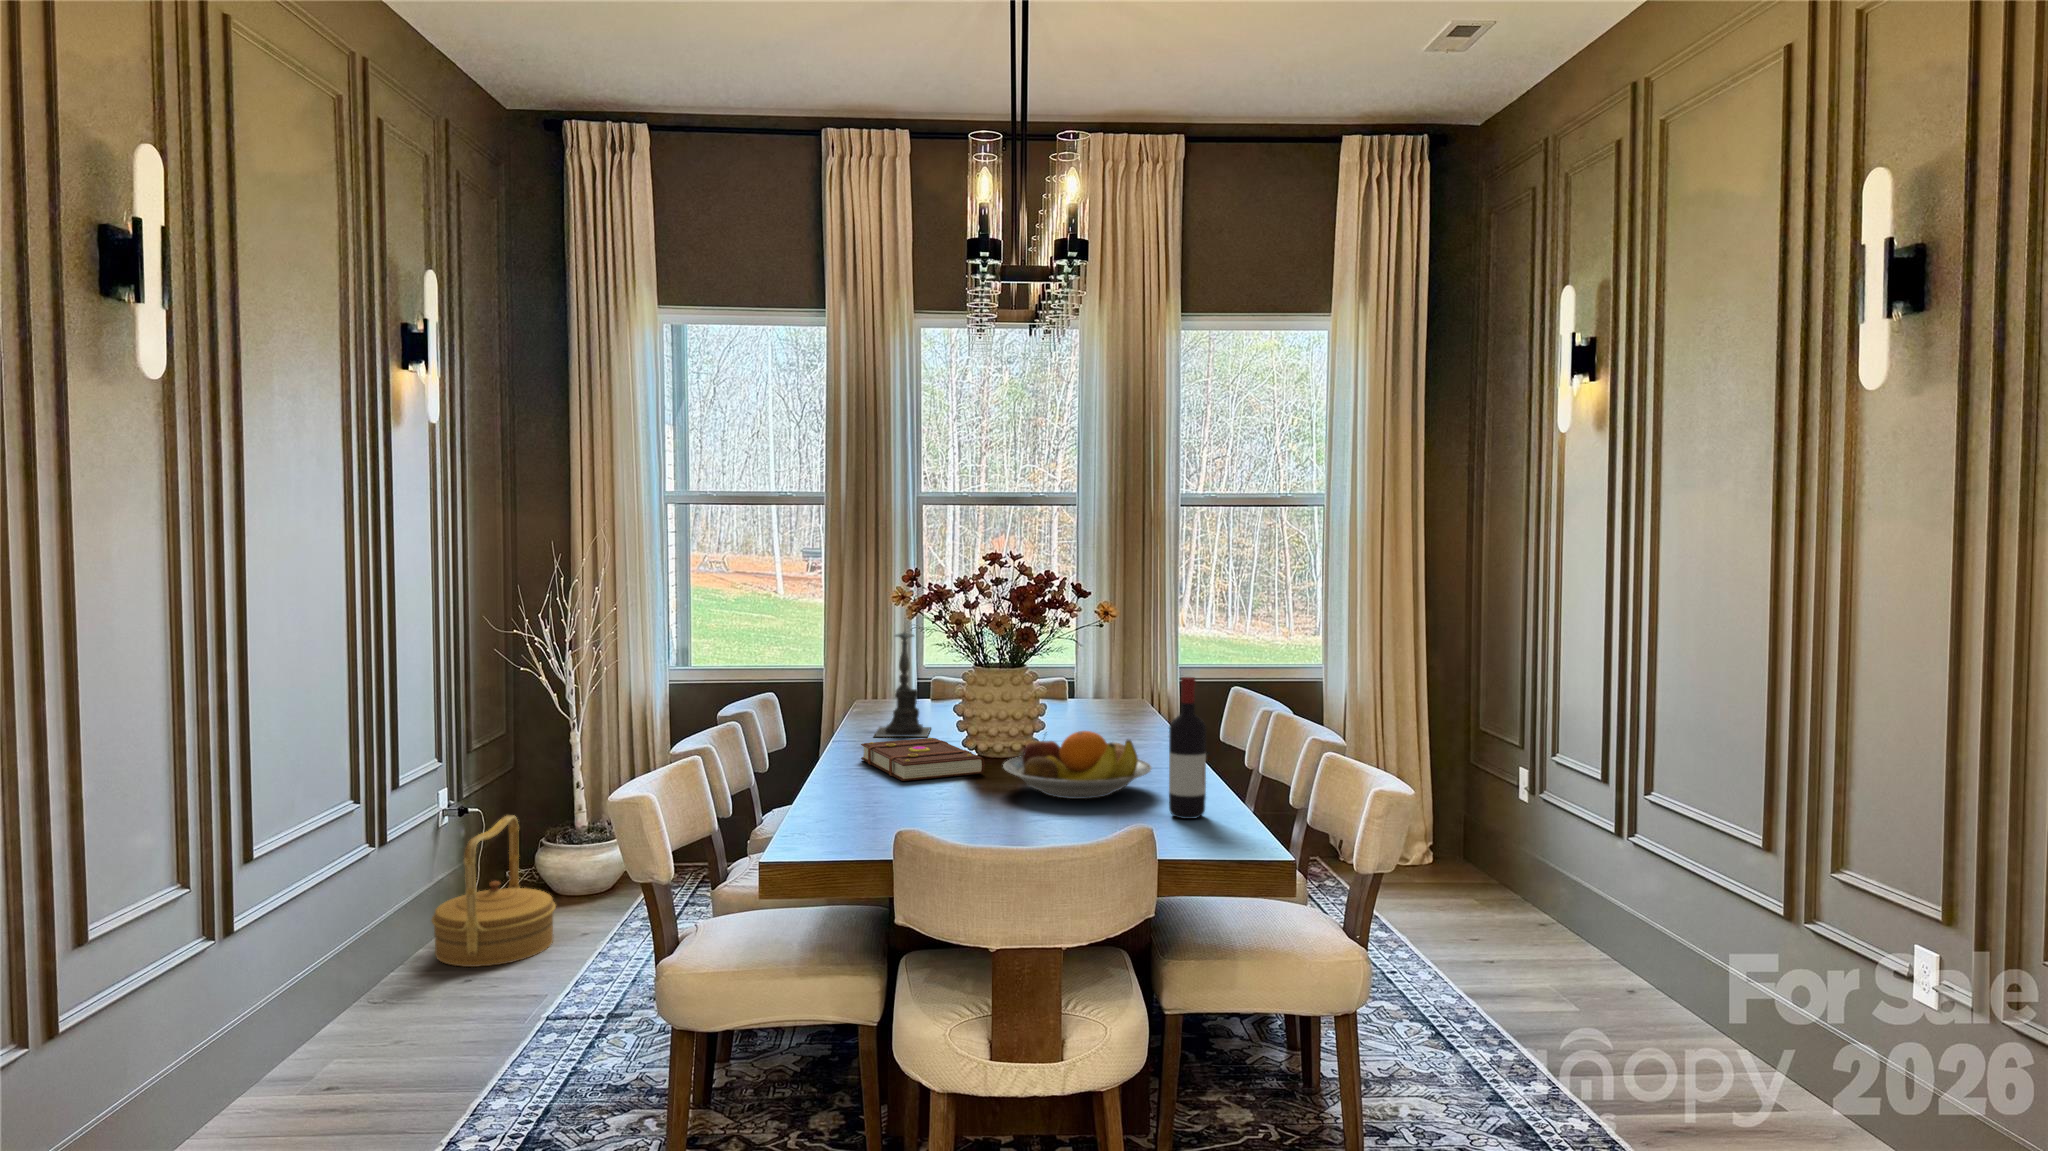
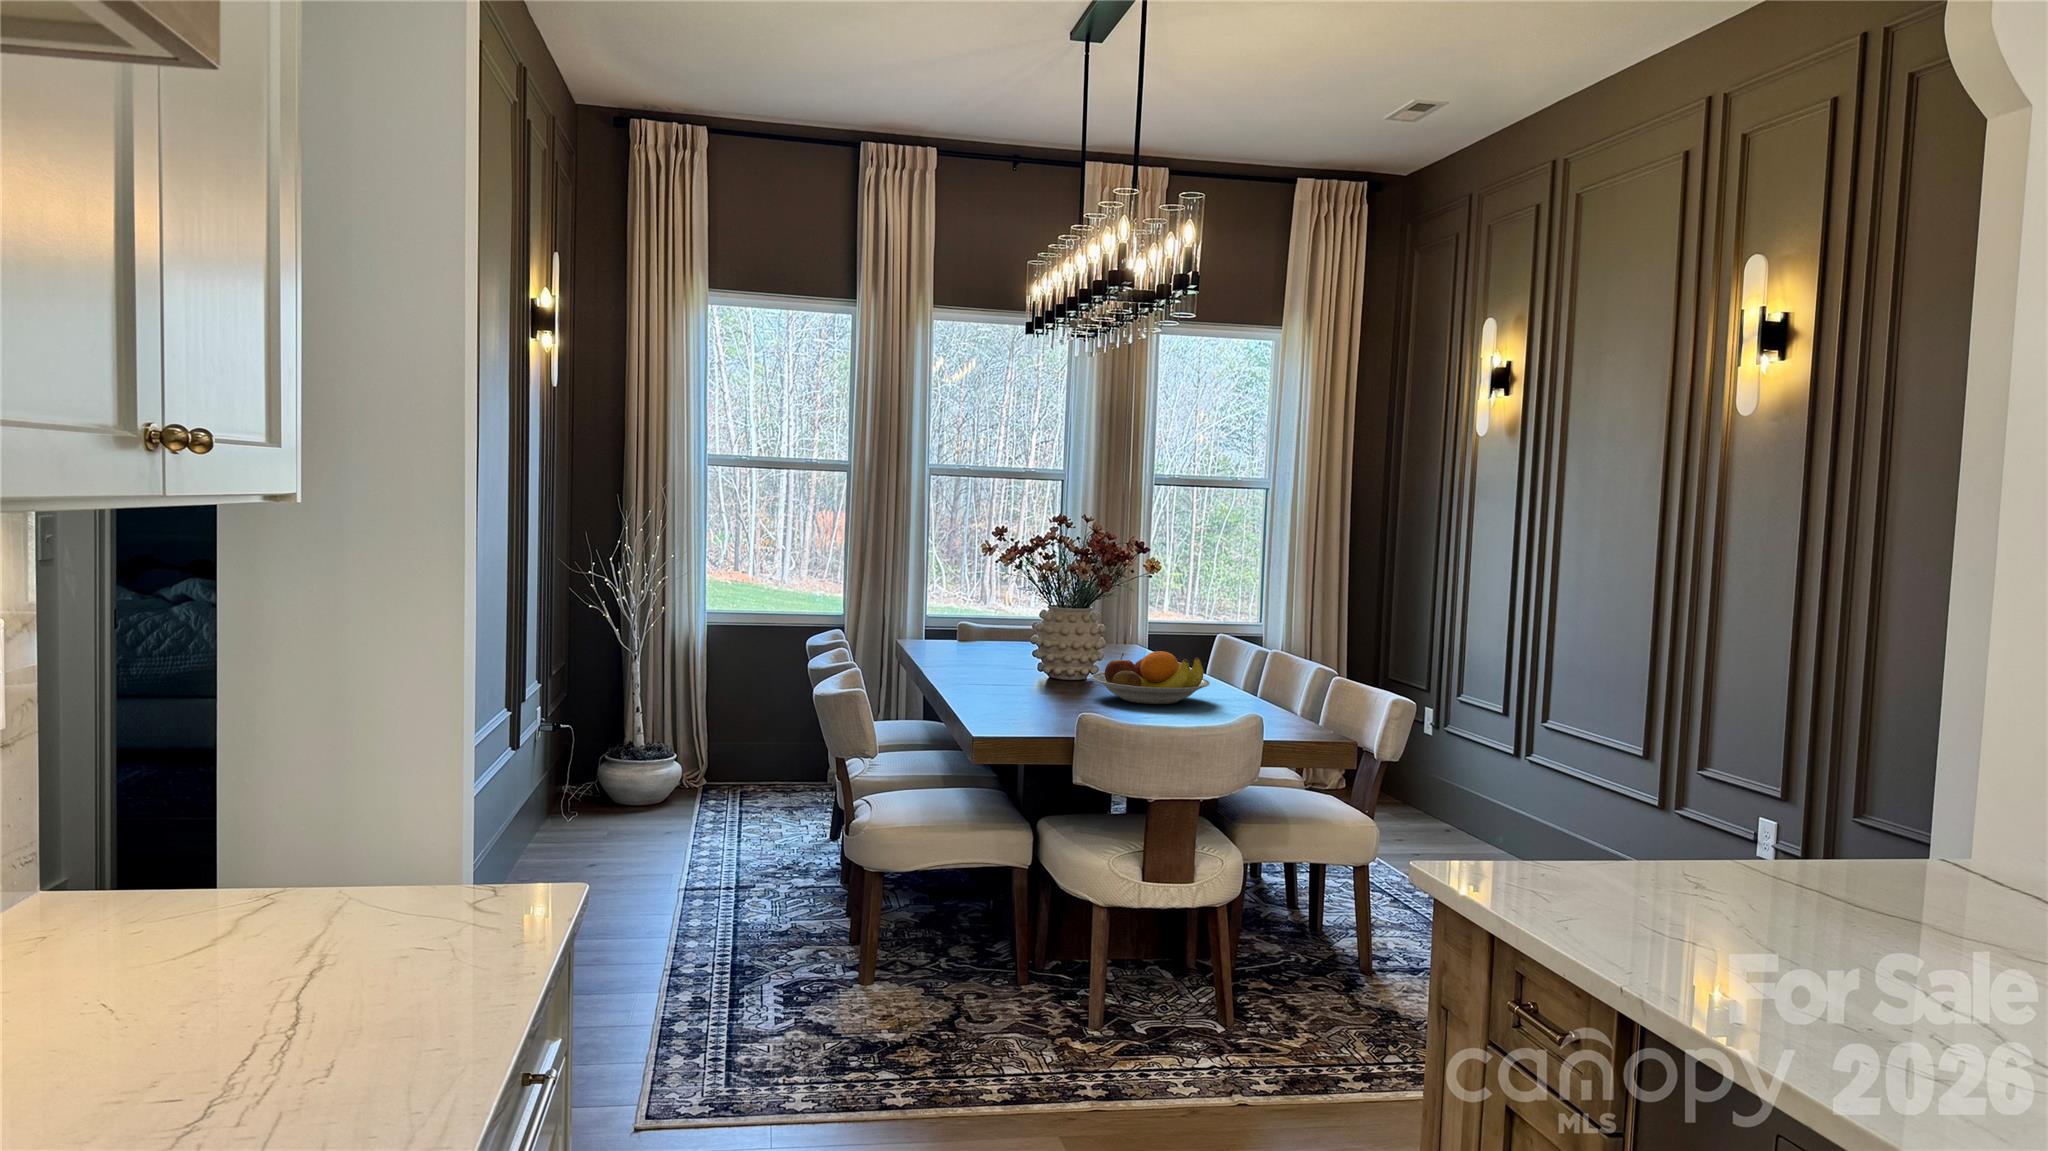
candle holder: present [874,631,931,737] -> none [938,566,987,665]
wine bottle: present [1169,677,1206,819] -> none [1236,607,1268,716]
book: present [861,738,985,781] -> none [952,662,1064,691]
woven basket: present [431,815,556,967] -> none [536,732,643,860]

